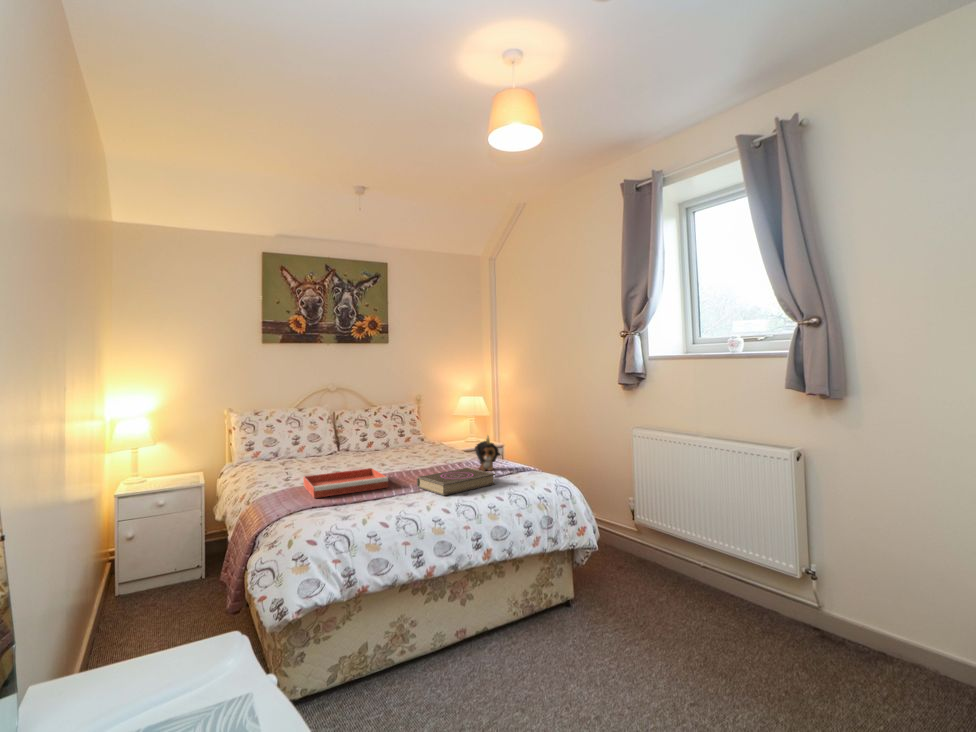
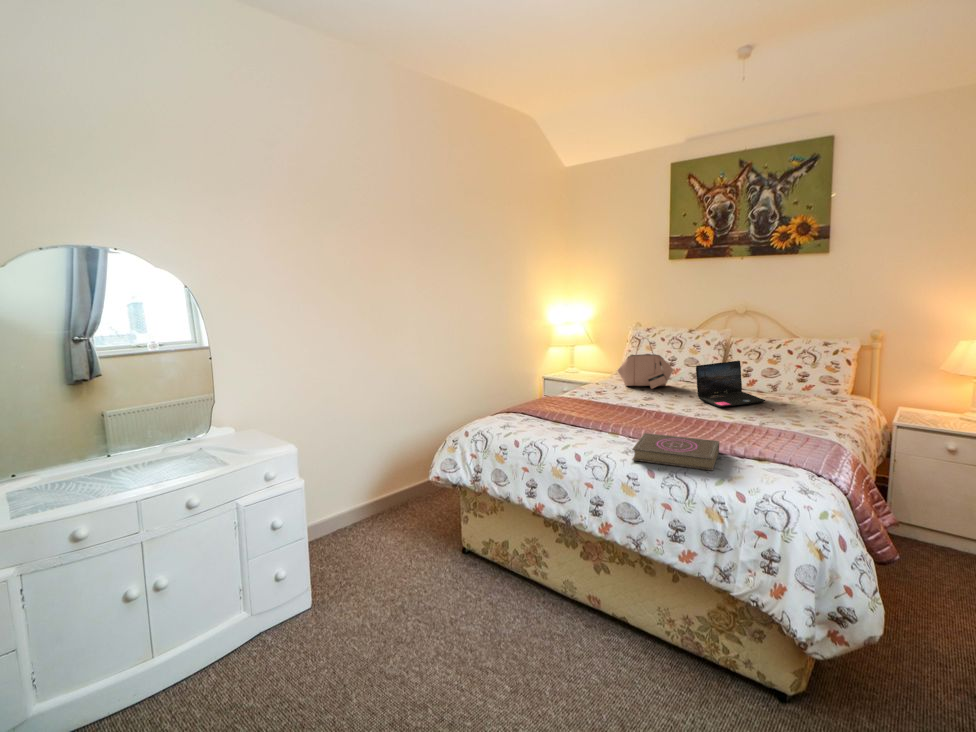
handbag: none [259,414,315,467] -> present [617,344,674,389]
laptop: none [359,424,407,461] -> present [696,361,765,407]
plush toy: present [475,436,501,471] -> none [751,407,790,455]
tray: present [304,468,388,498] -> none [565,402,652,435]

